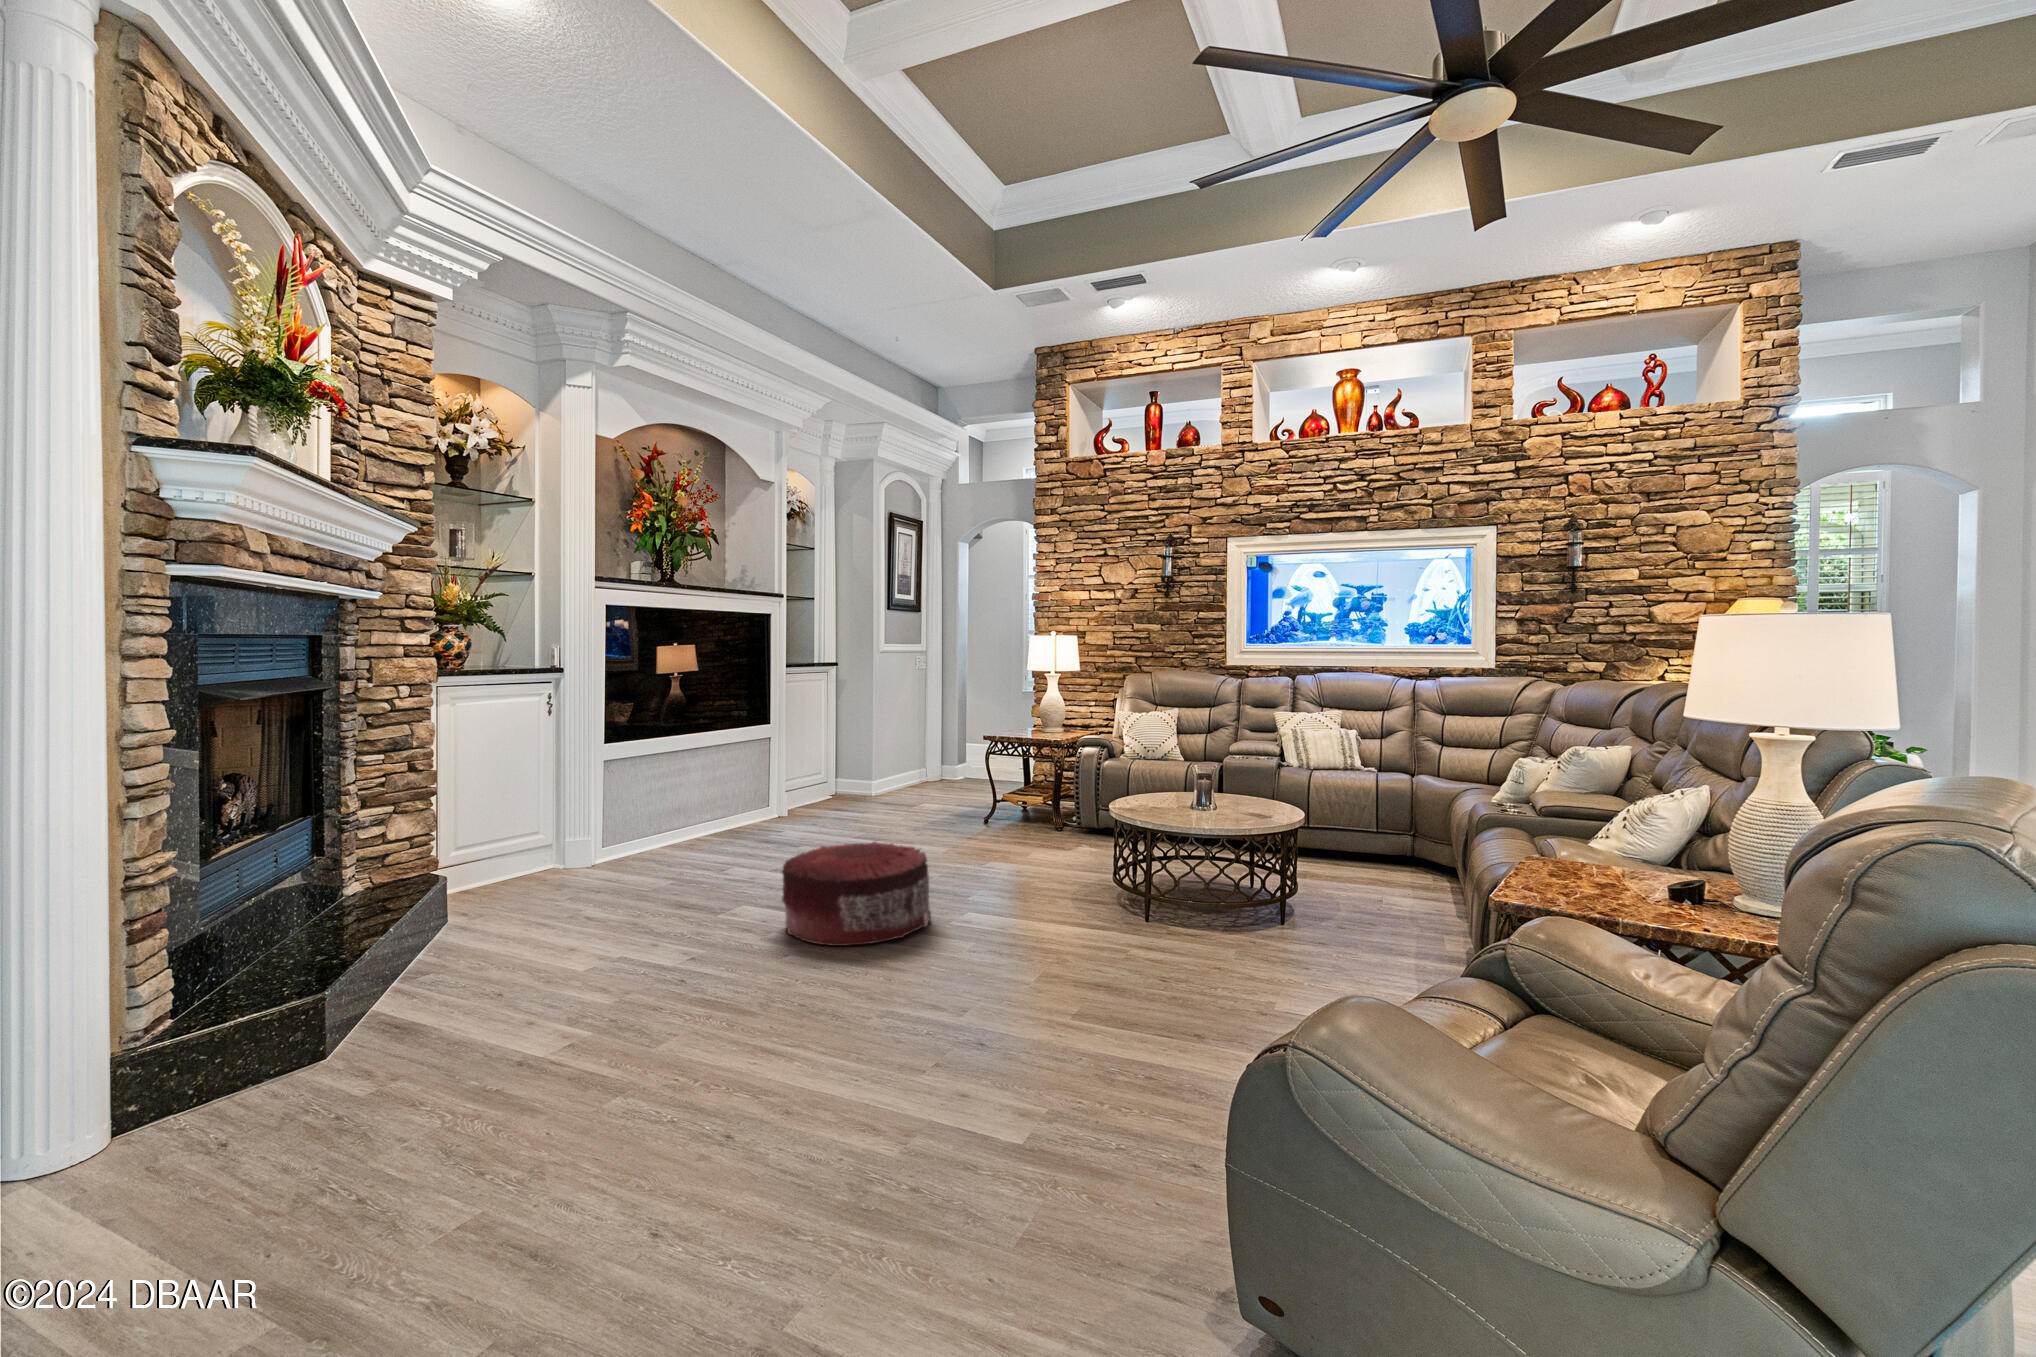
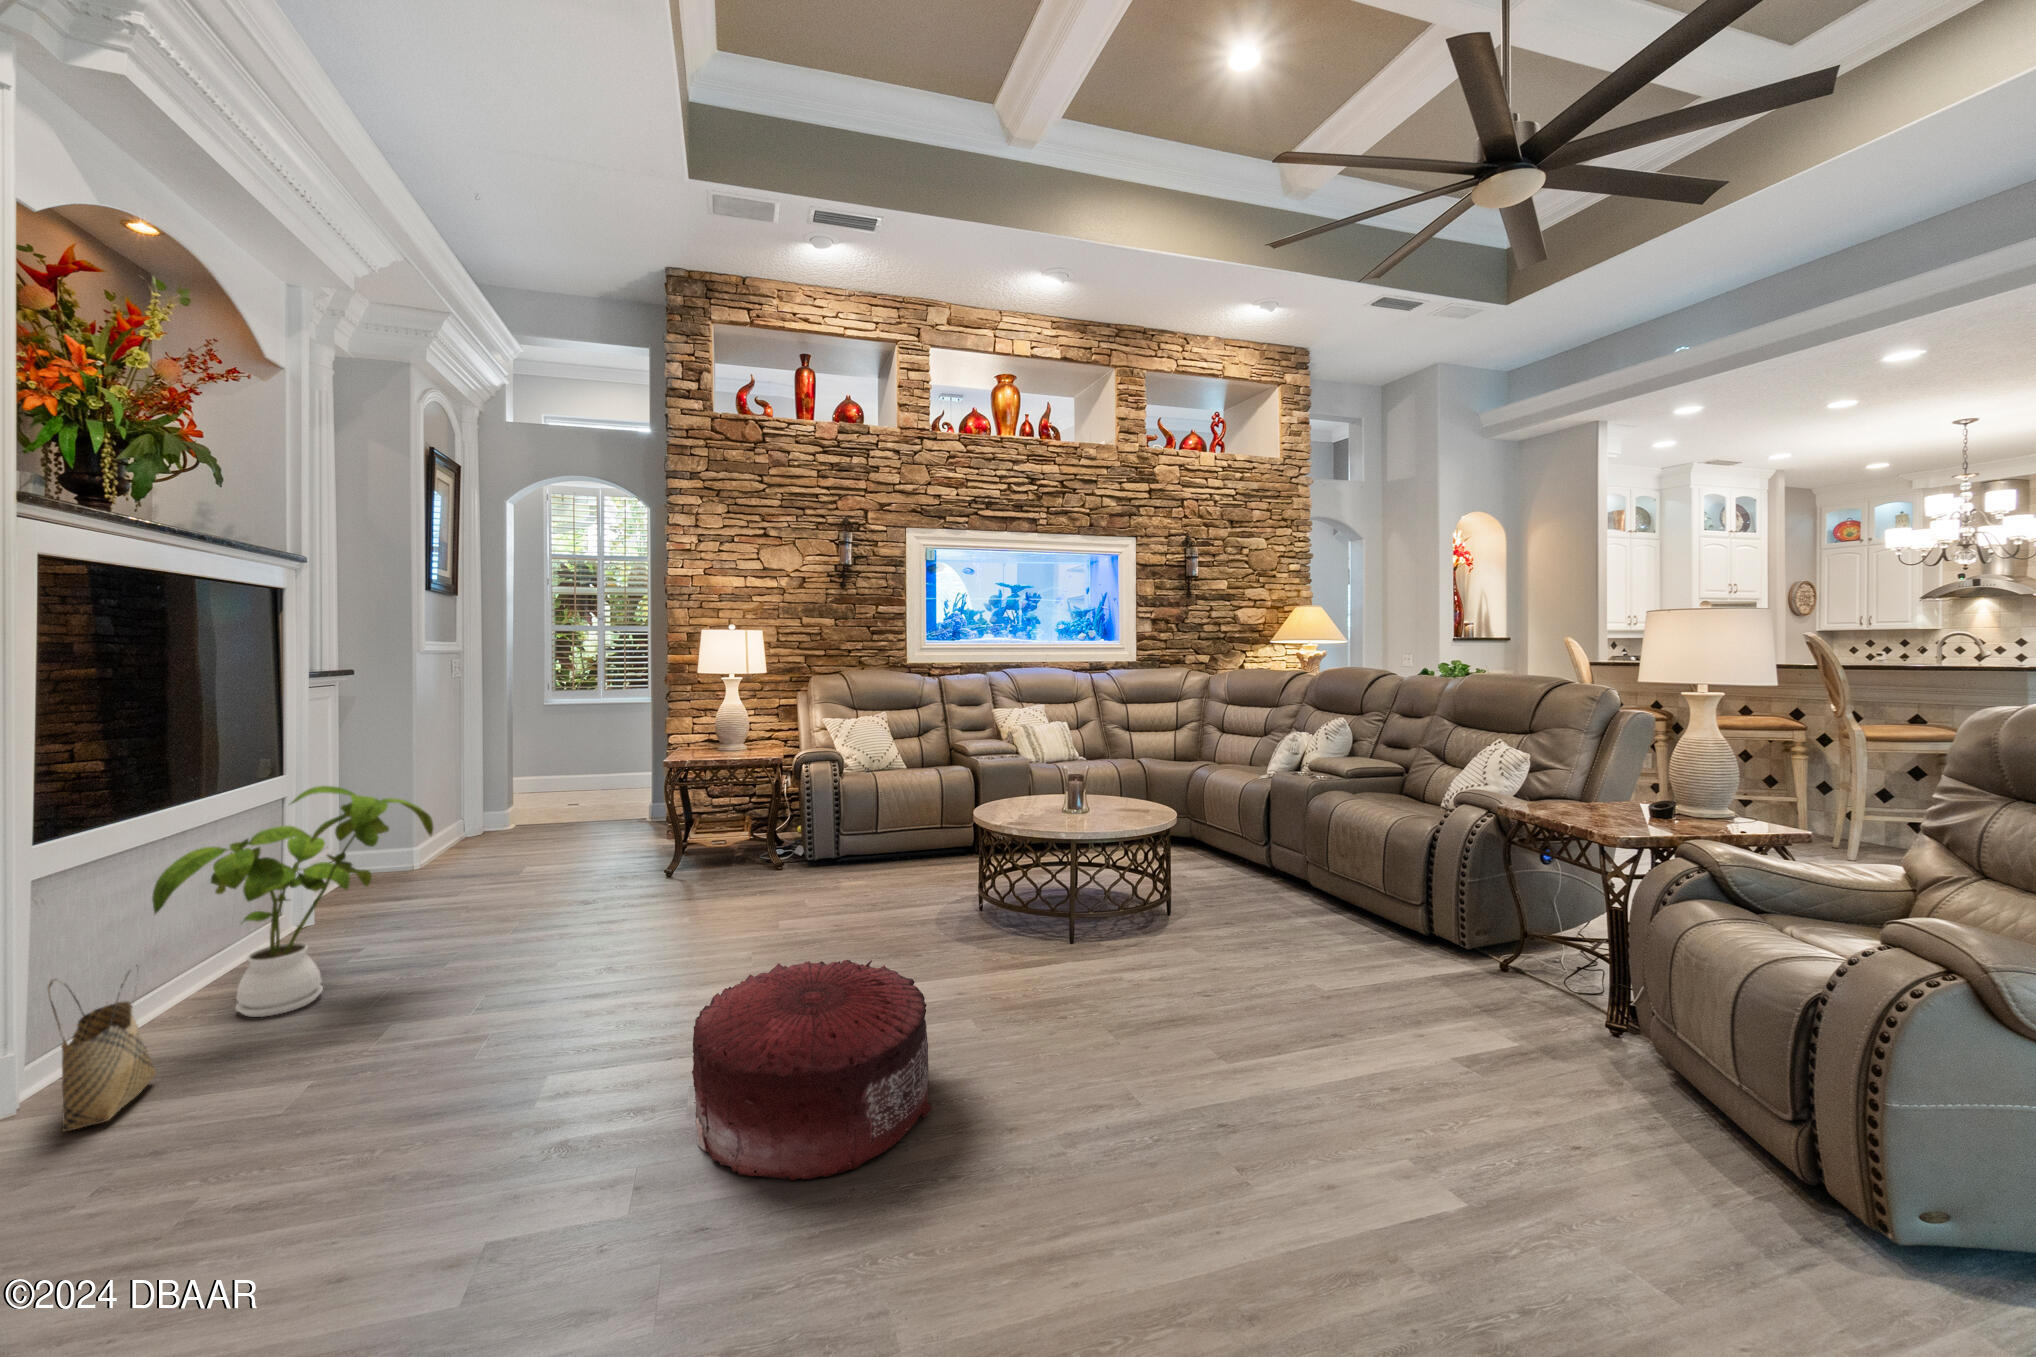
house plant: none [670,719,796,844] -> present [152,786,433,1017]
woven basket: none [618,792,658,862] -> present [48,965,156,1131]

